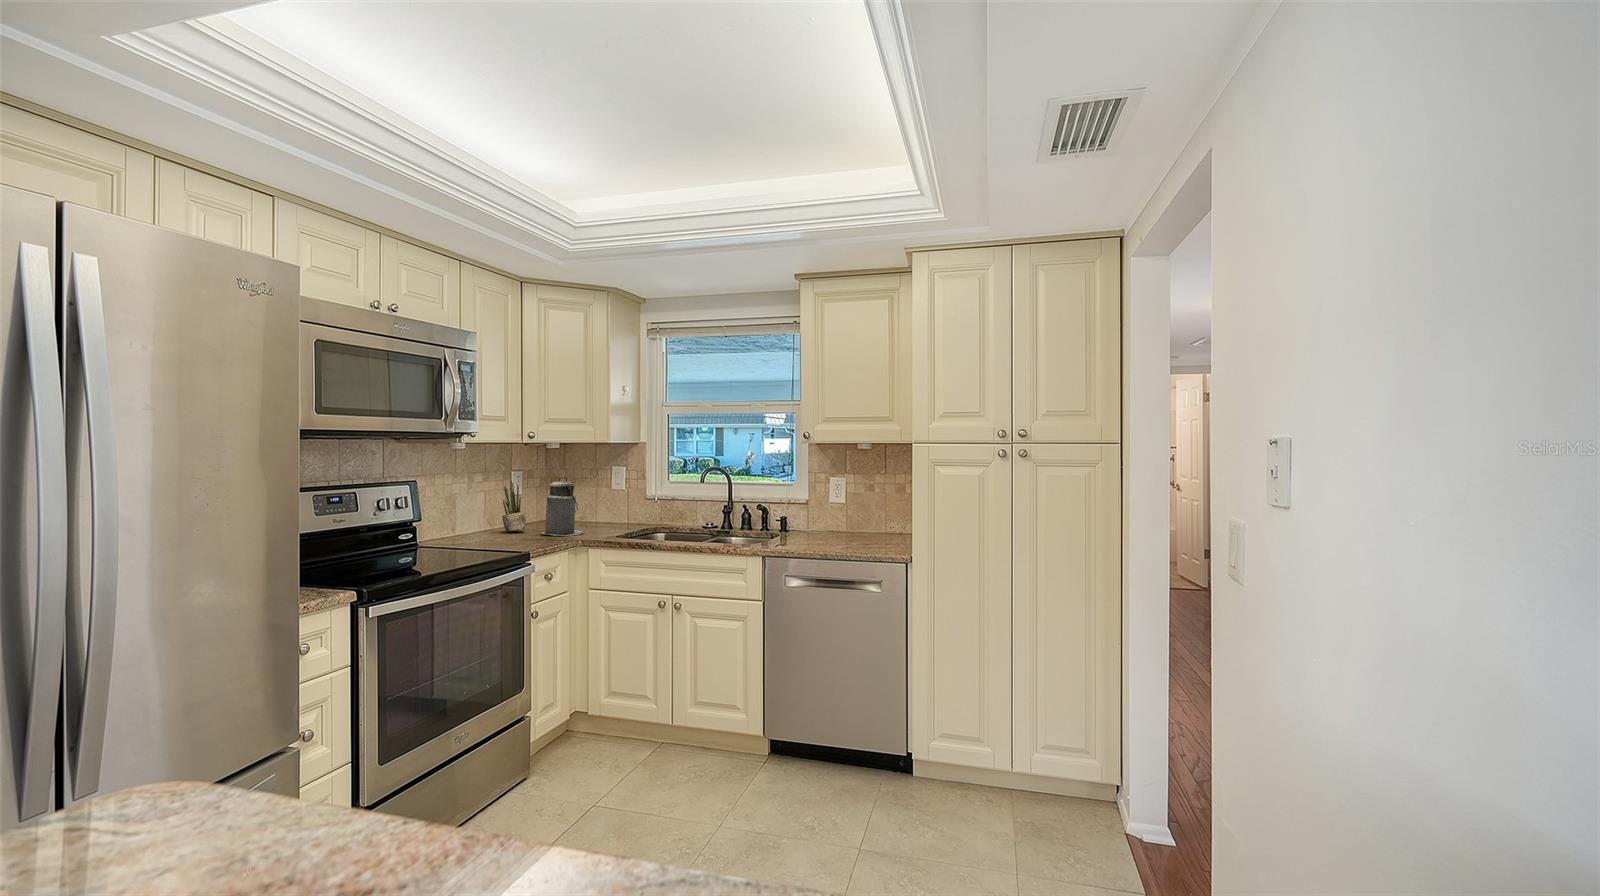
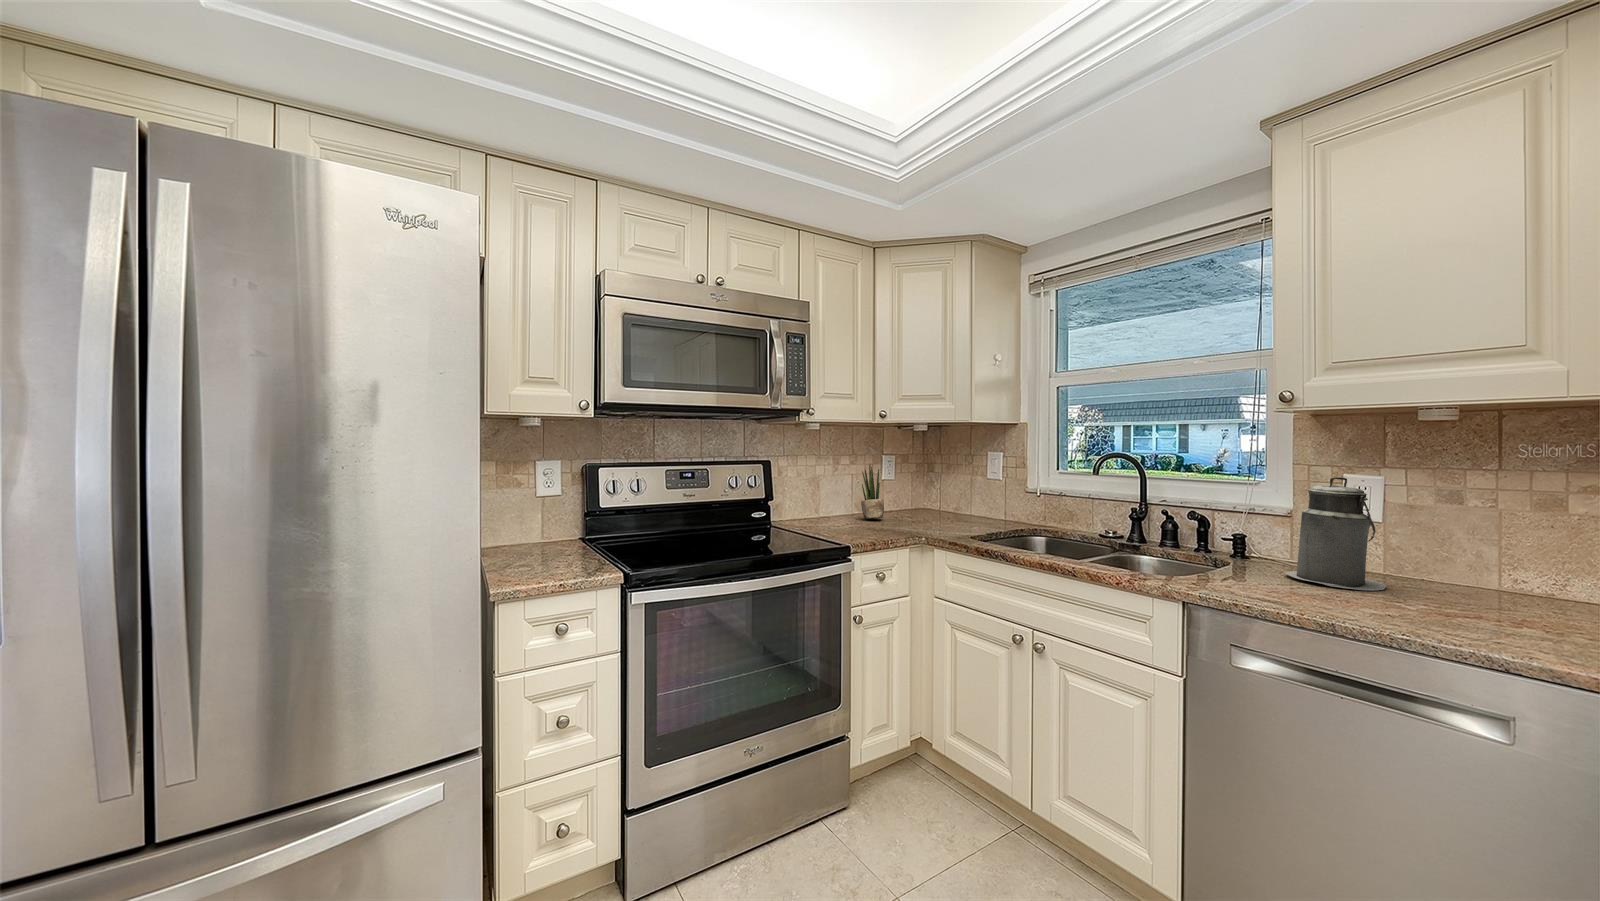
canister: present [541,477,583,536] -> present [1286,477,1386,590]

